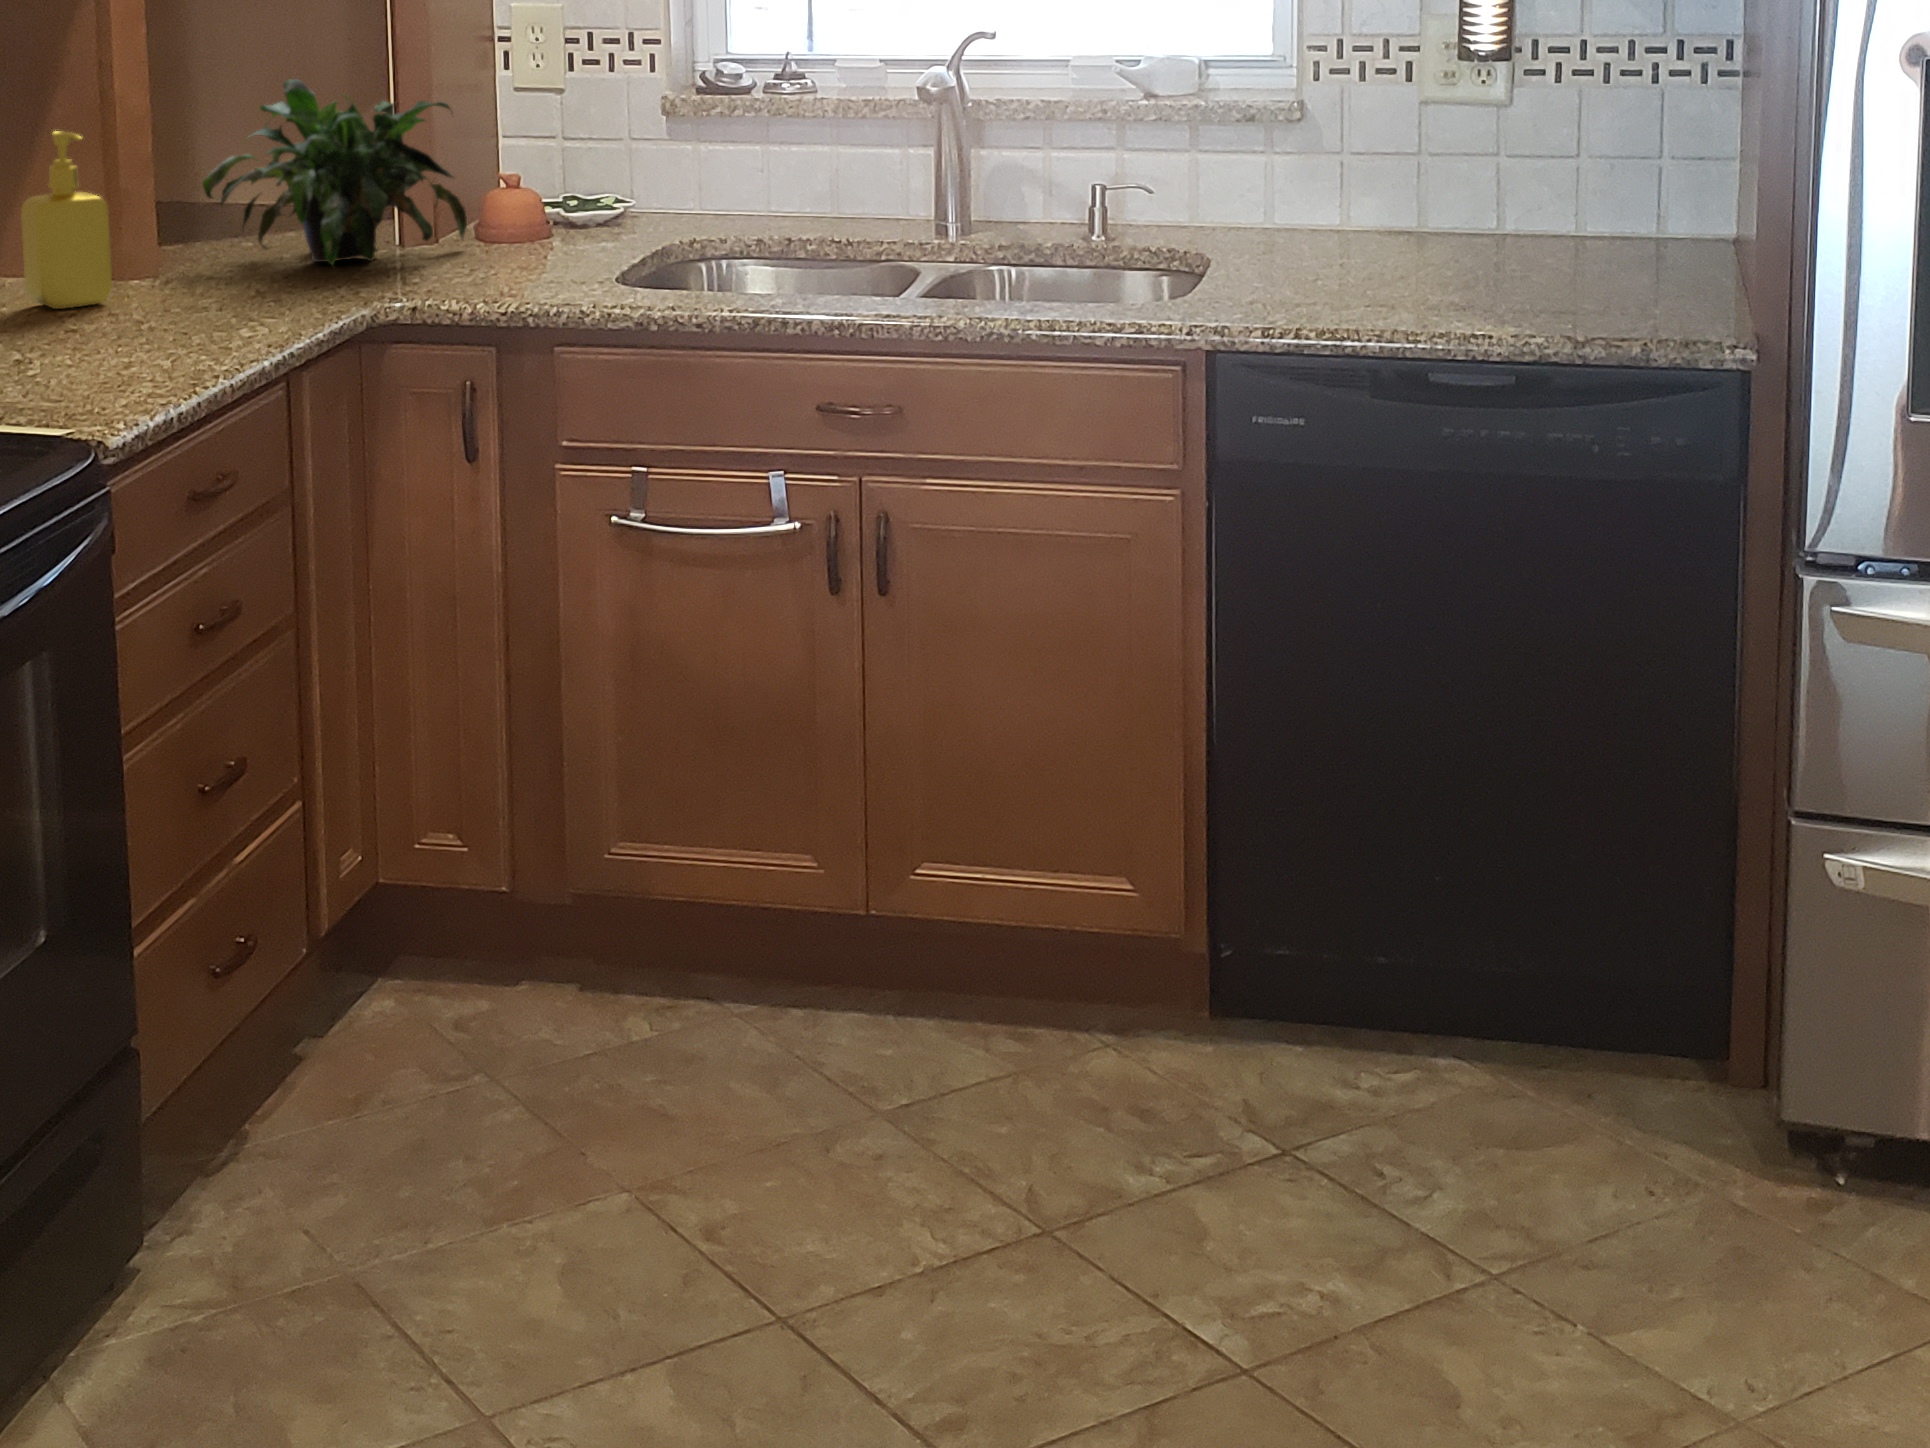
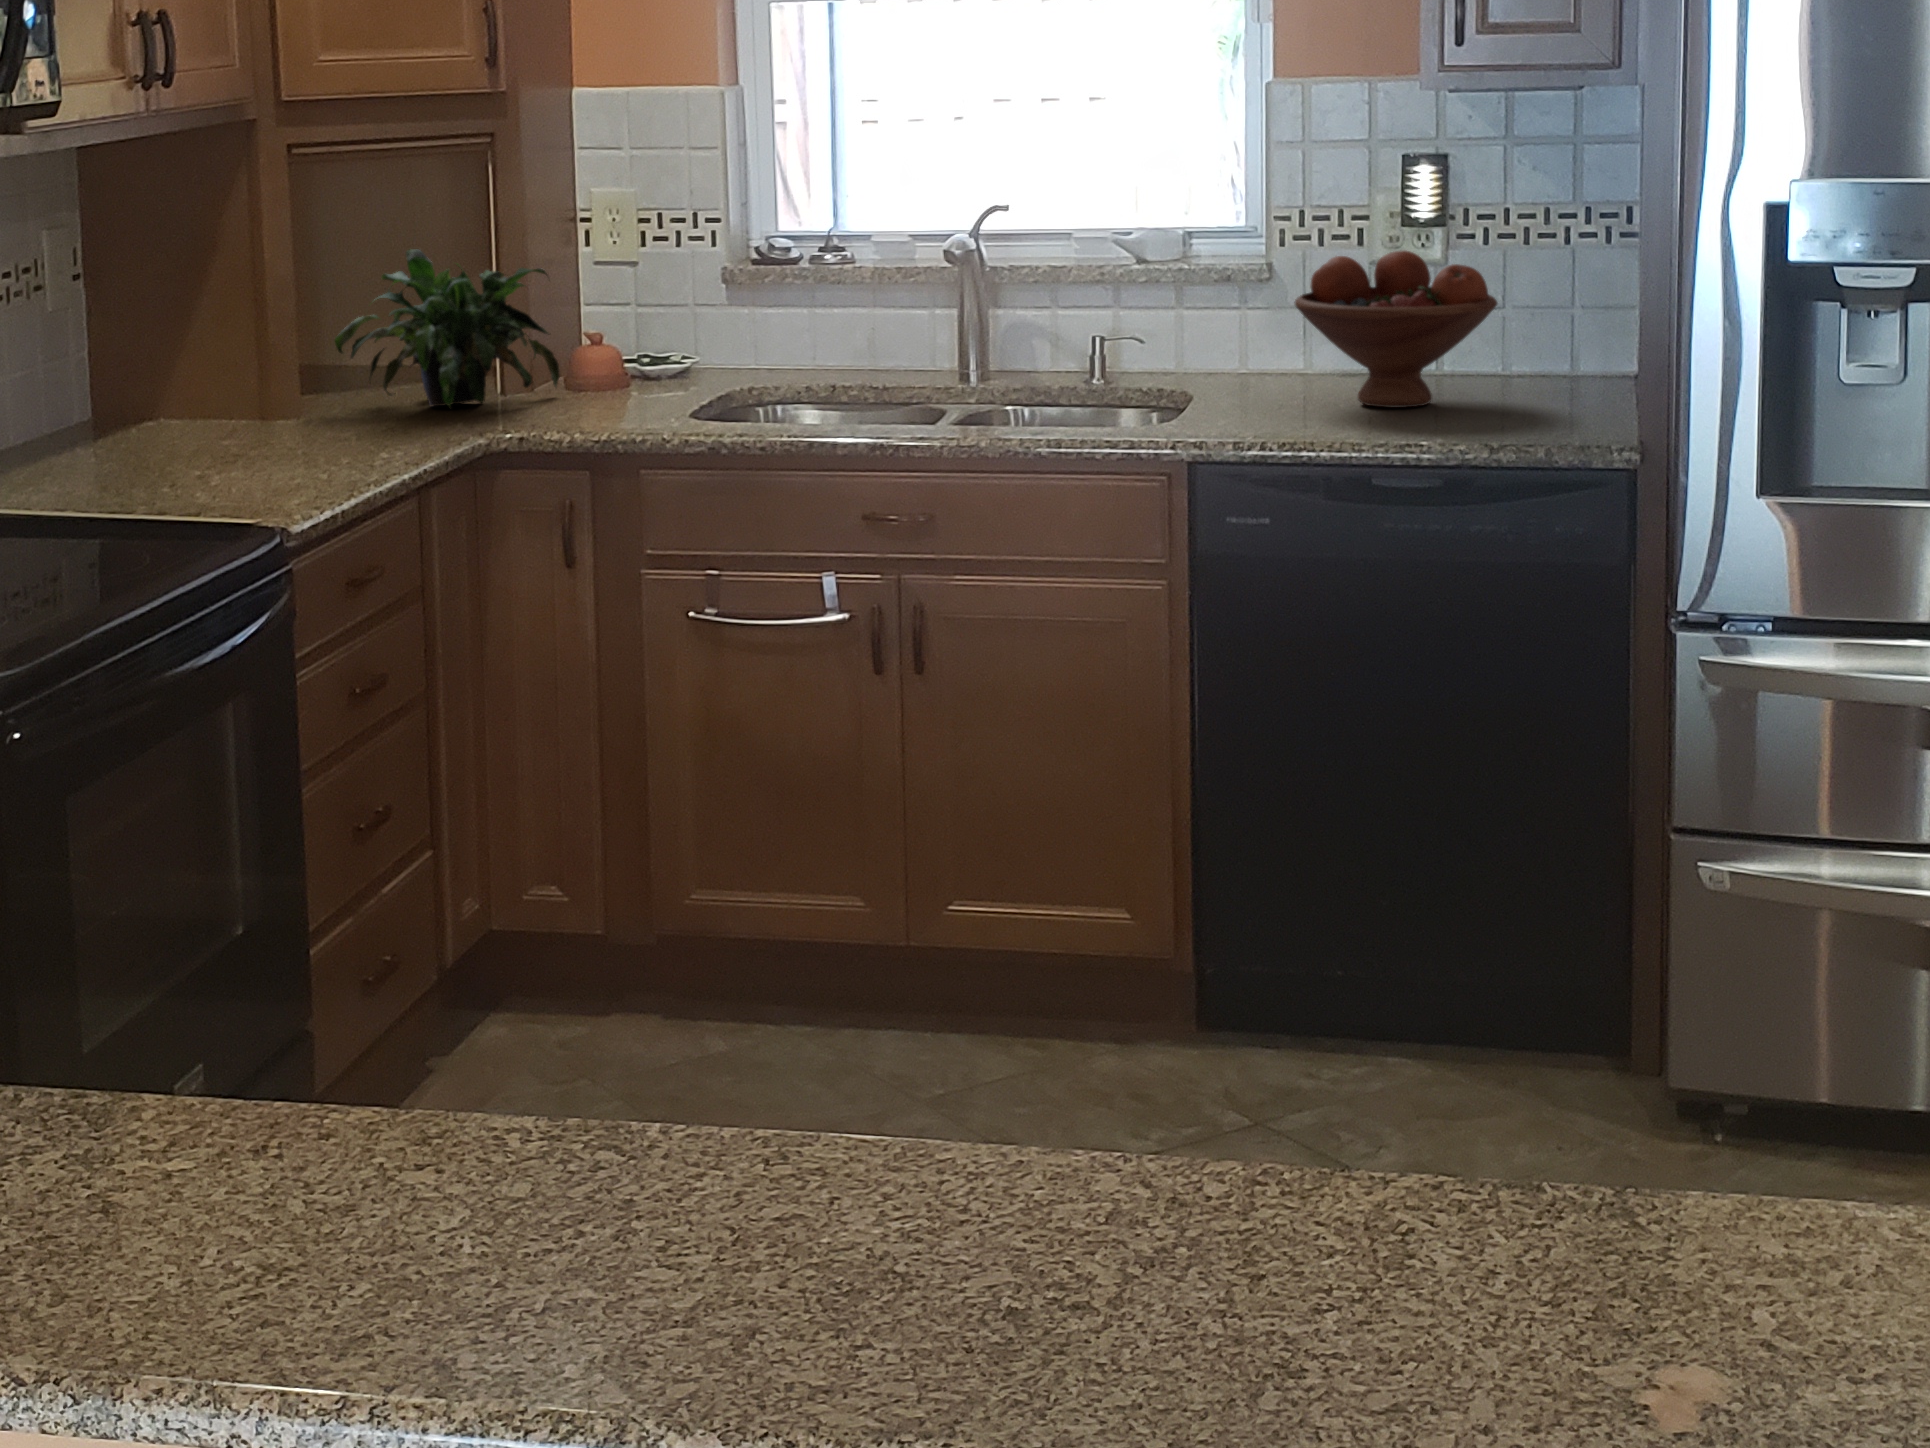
fruit bowl: none [1332,92,1576,282] -> present [1295,250,1497,407]
soap dispenser: present [21,131,112,309] -> none [188,292,265,442]

